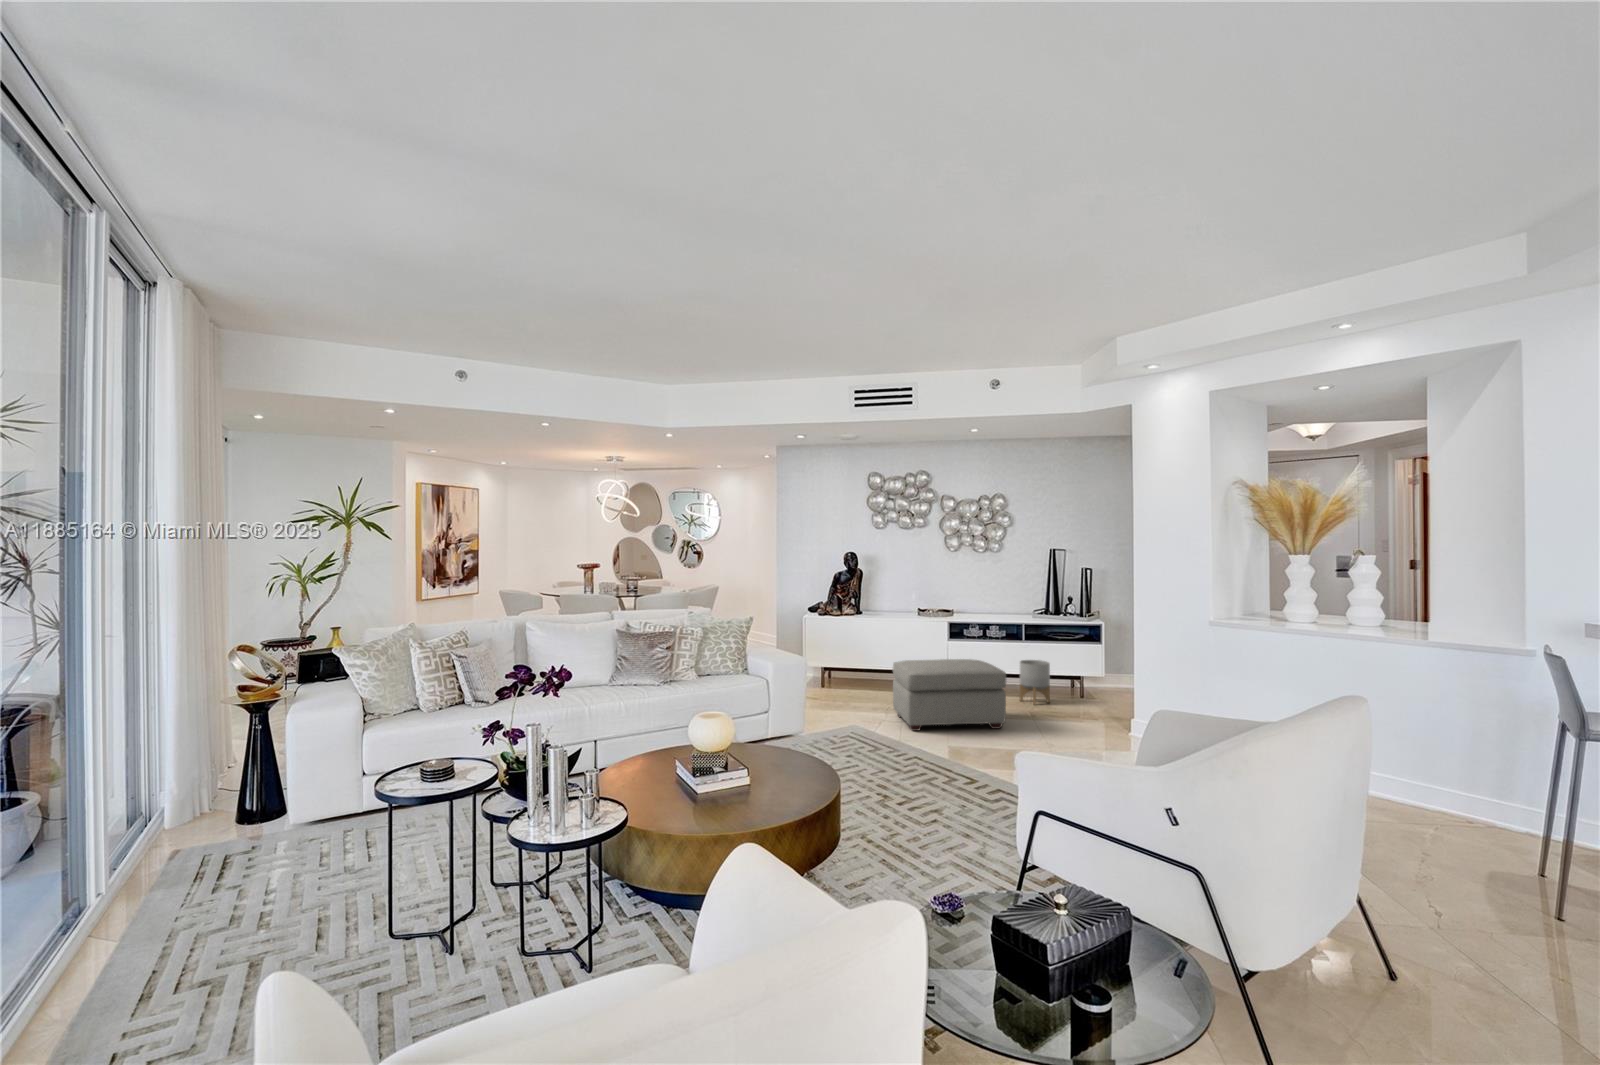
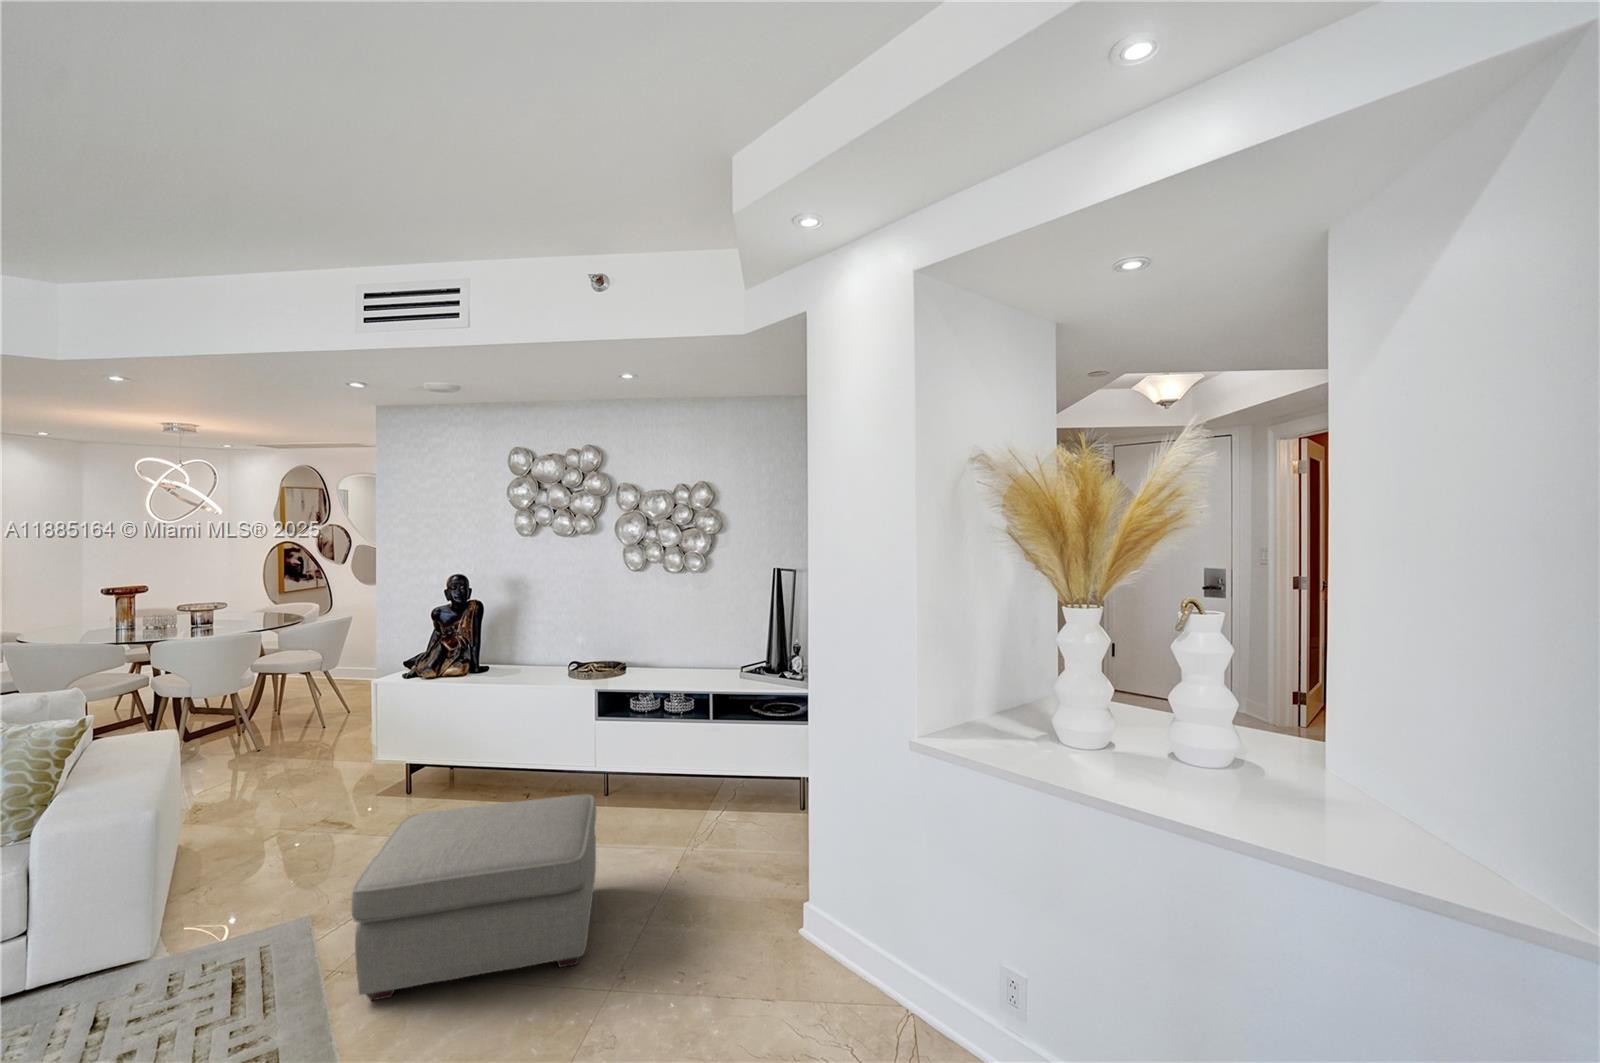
planter: present [1020,660,1050,705] -> none [697,755,745,841]

